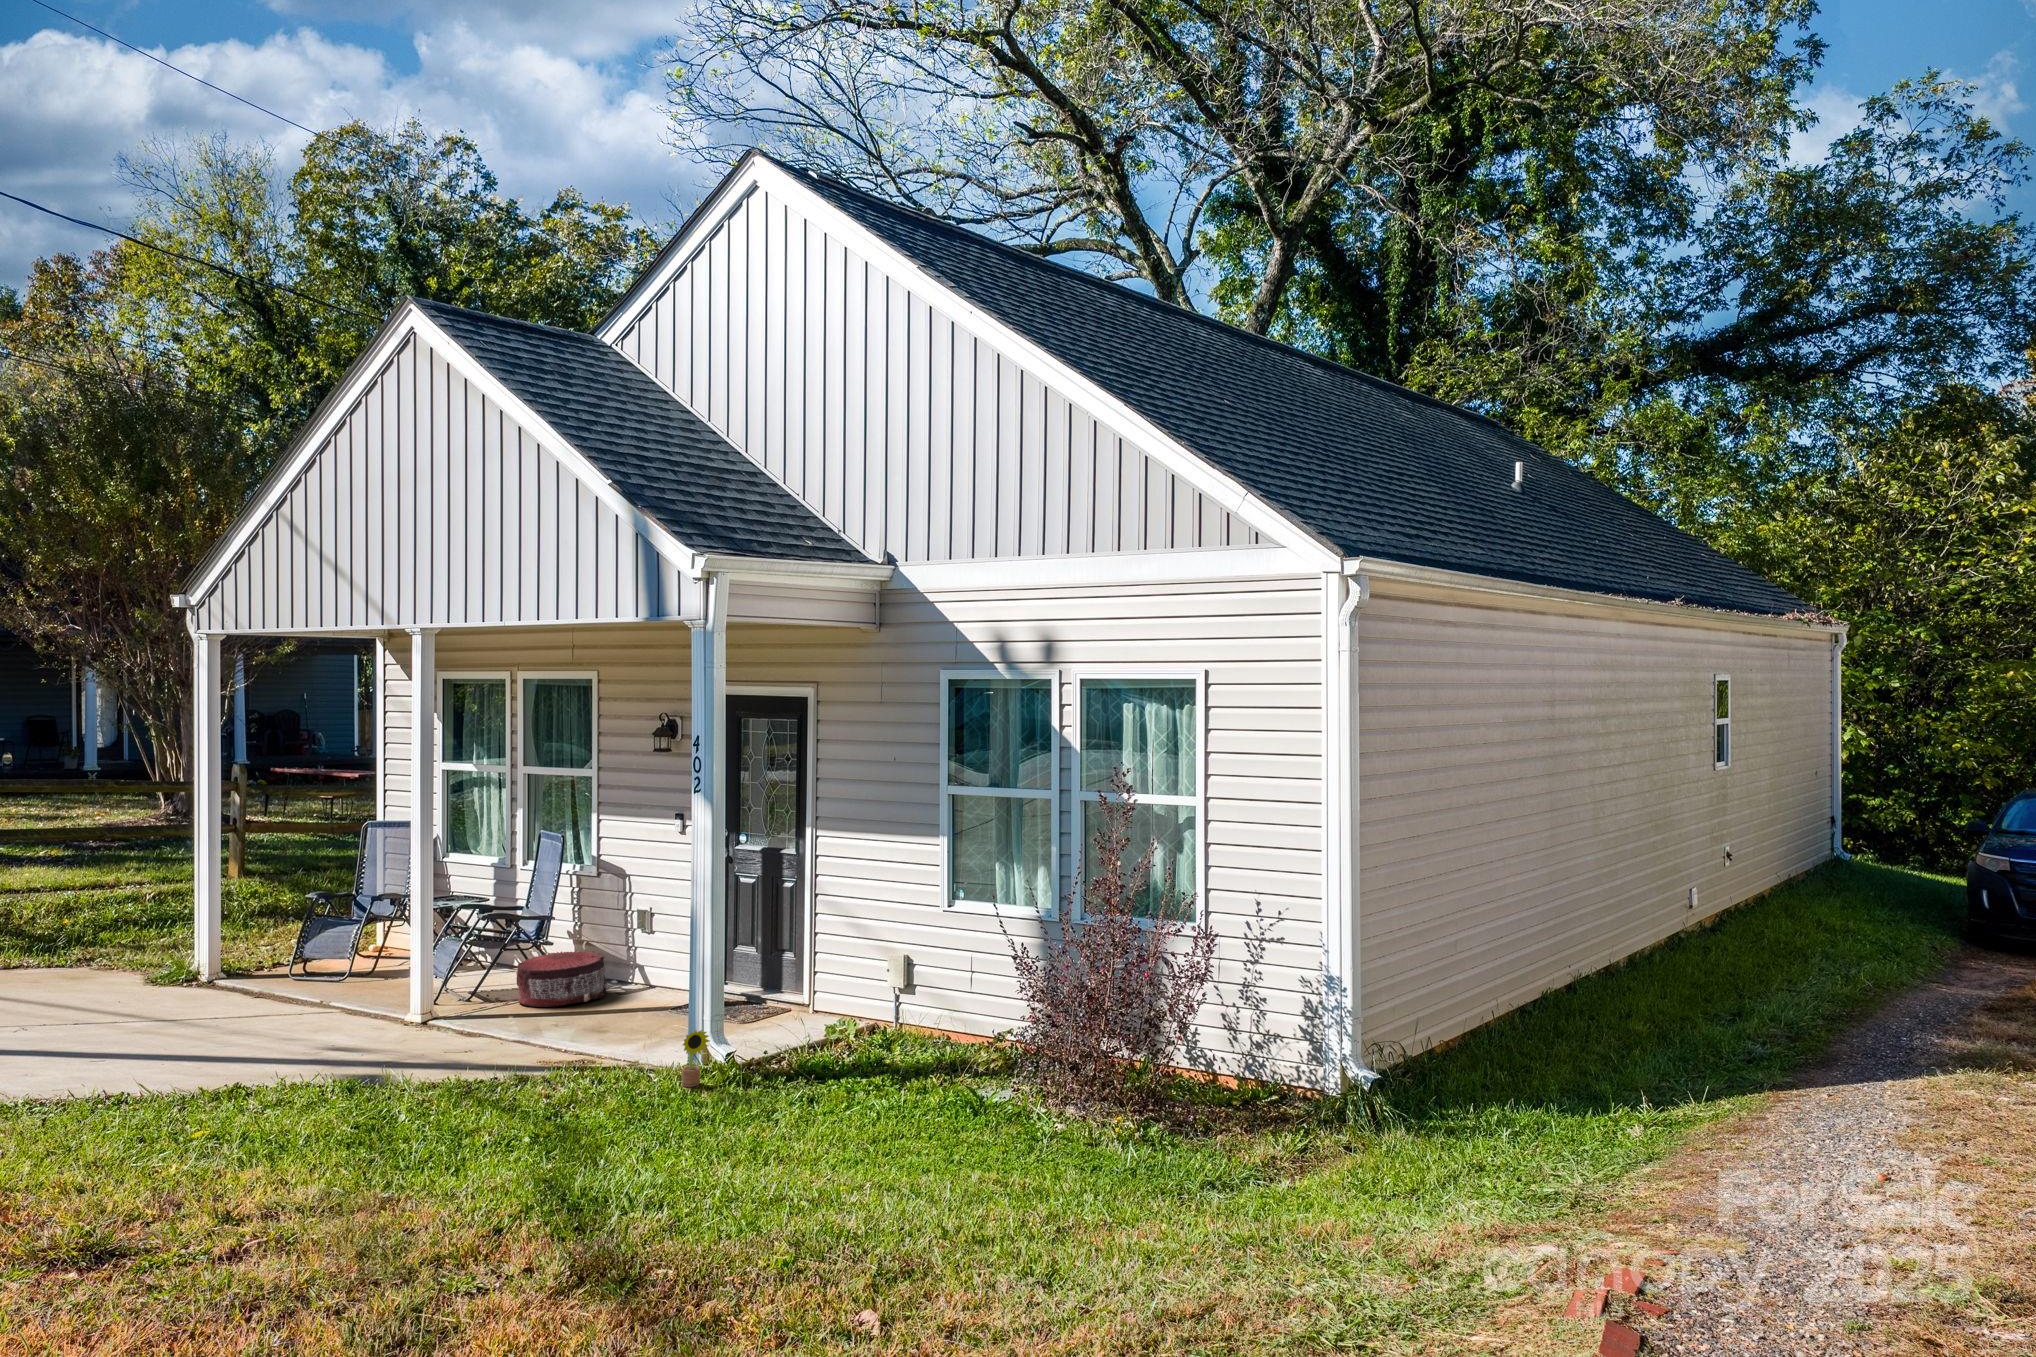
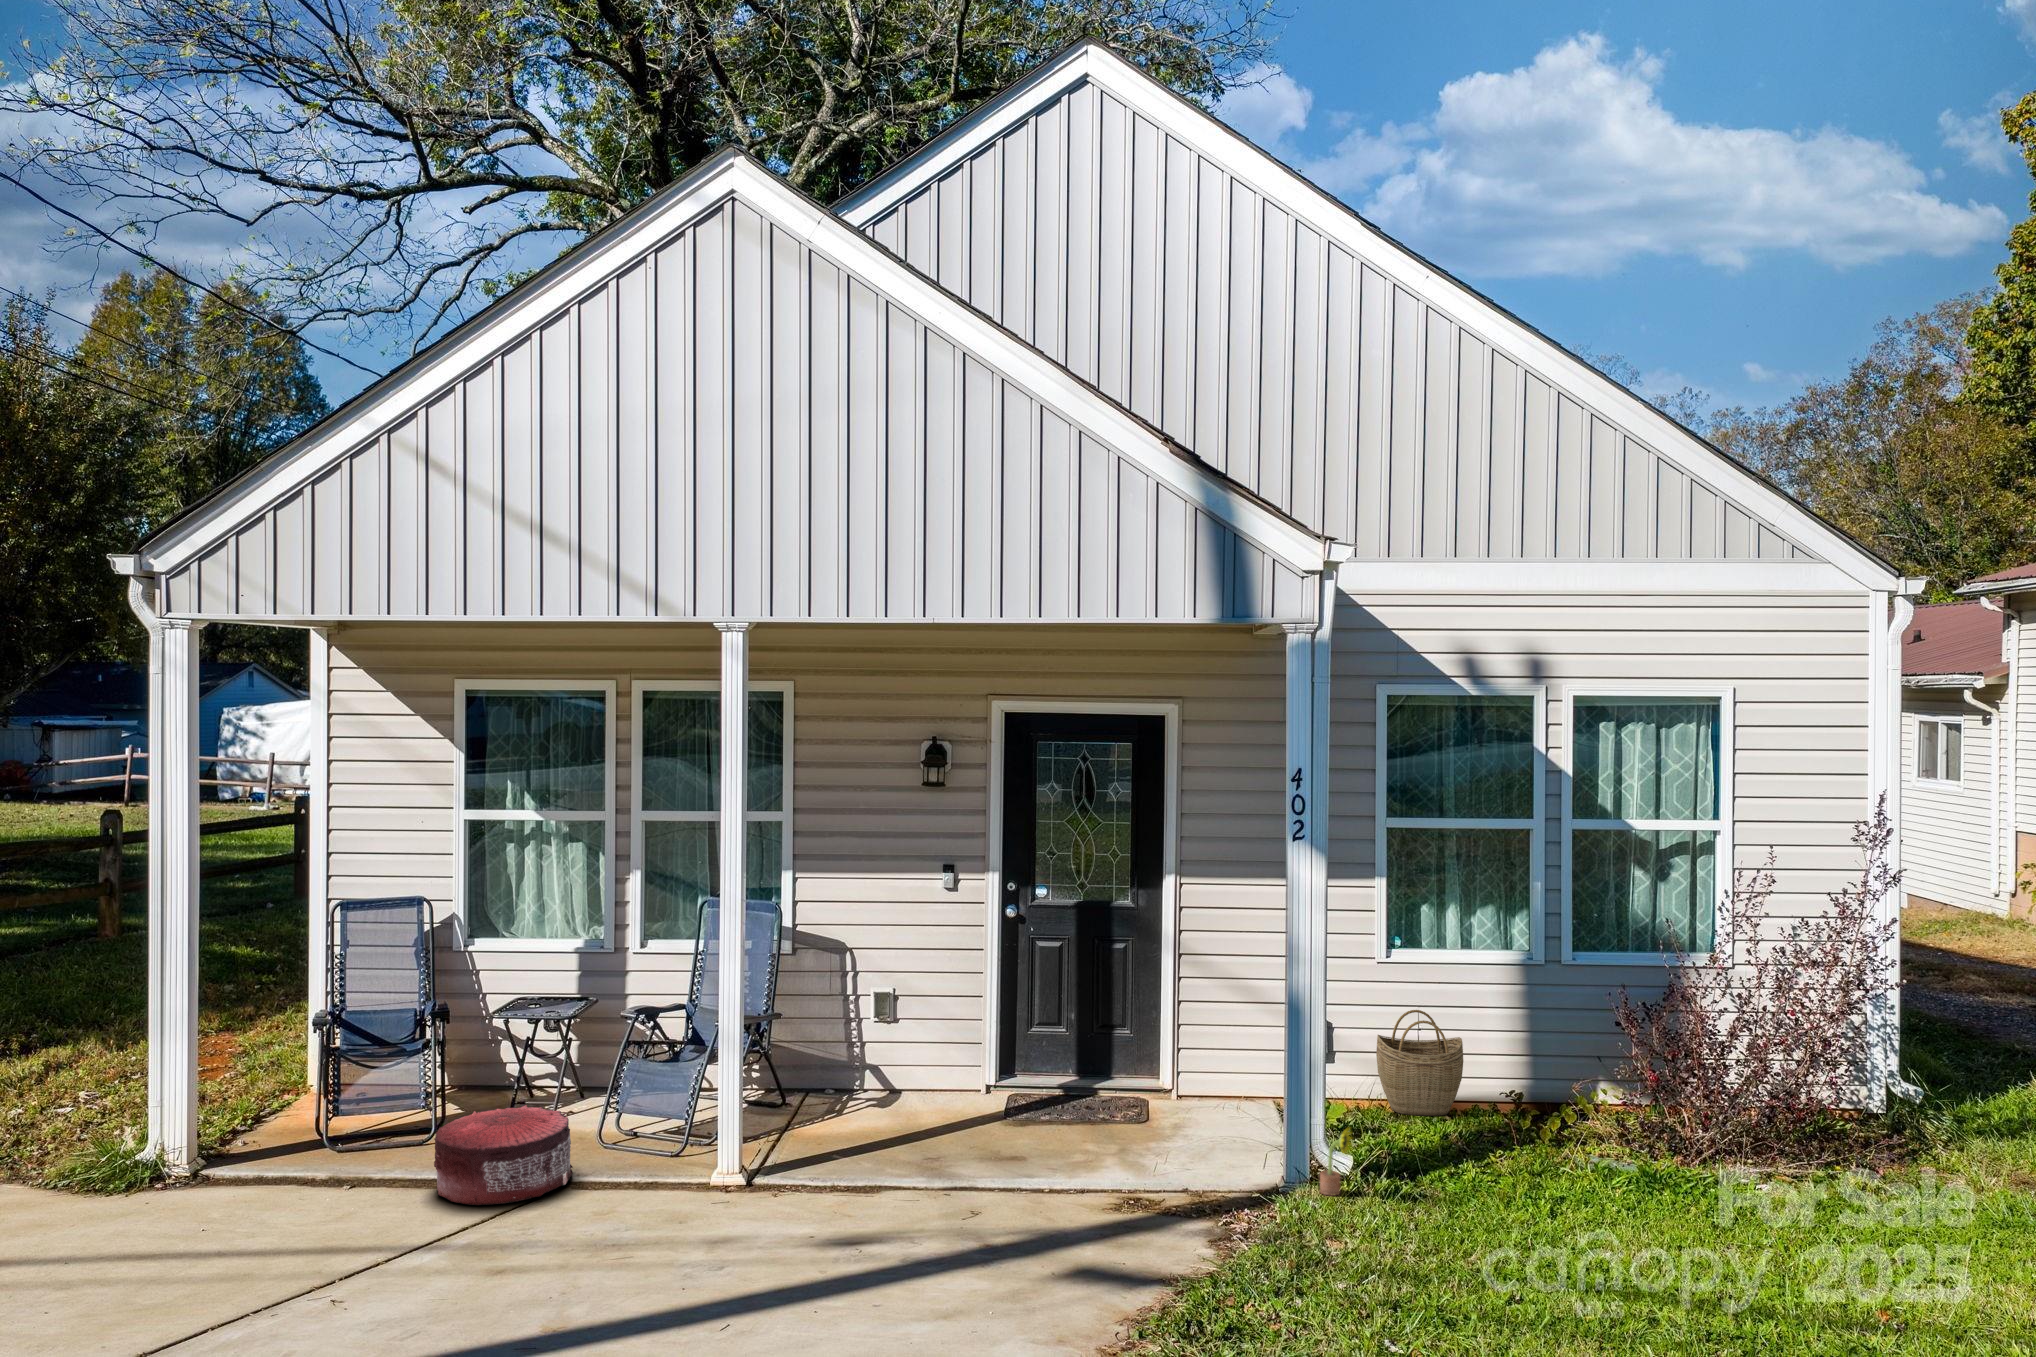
pouf: present [516,951,607,1007] -> present [434,1105,573,1205]
woven basket: none [909,953,983,1048] -> present [1376,1010,1463,1116]

